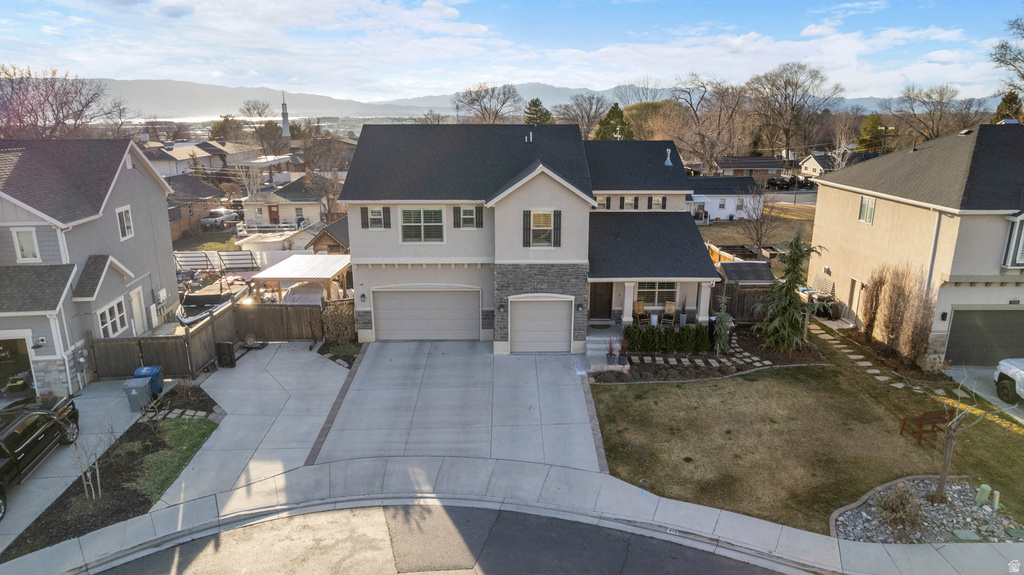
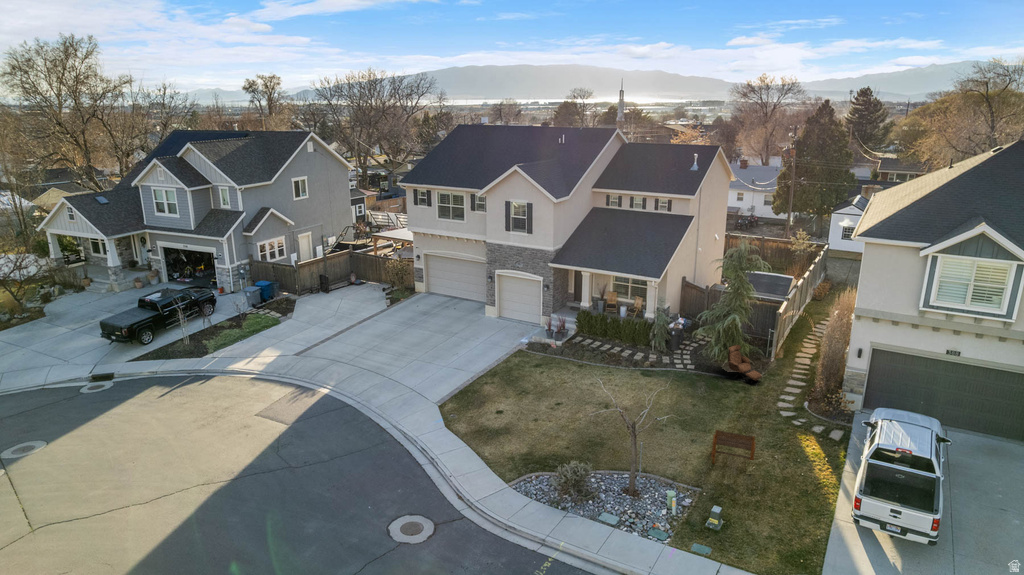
lounge chair: none [790,330,822,364] -> present [728,345,762,383]

